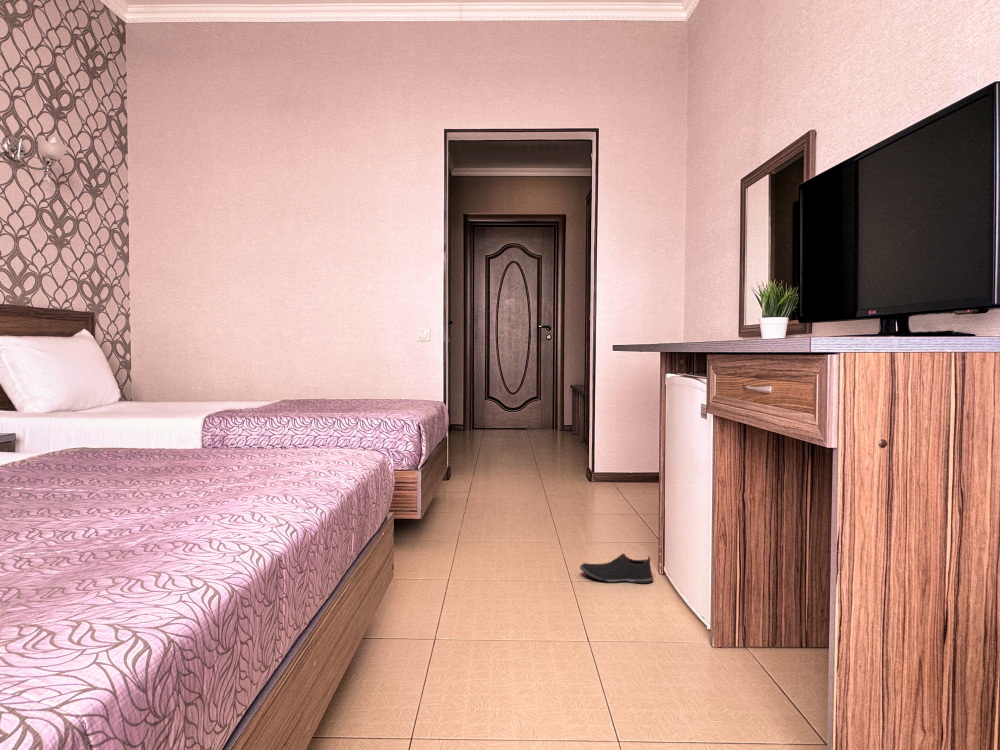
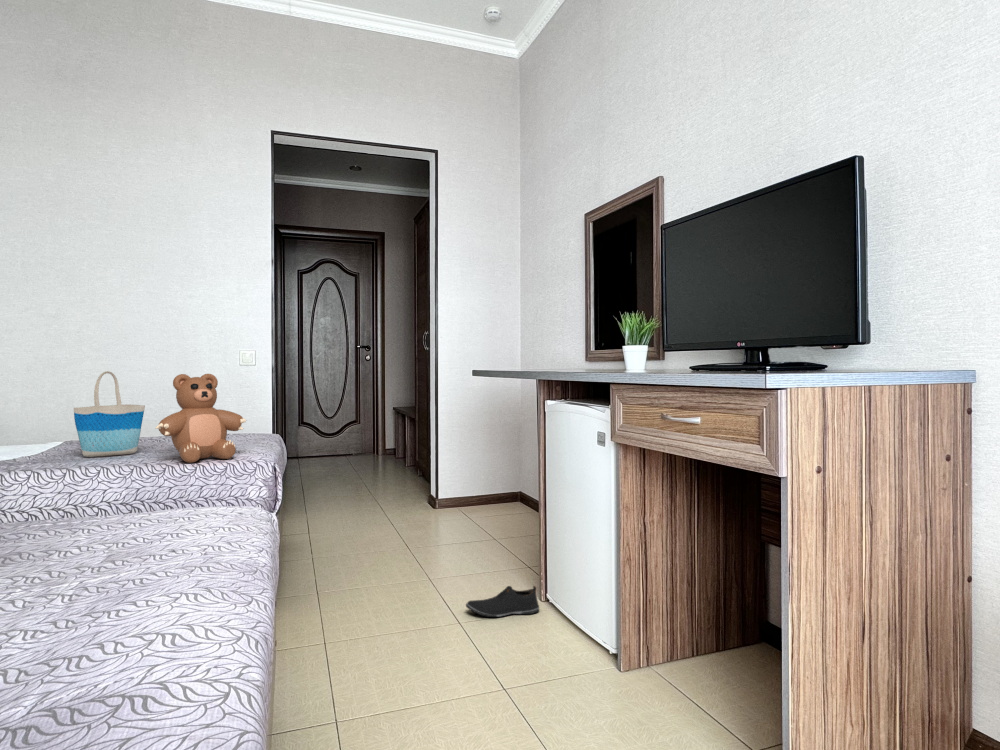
tote bag: none [270,341,324,411] -> present [74,371,145,457]
teddy bear: none [322,343,397,419] -> present [155,374,246,463]

